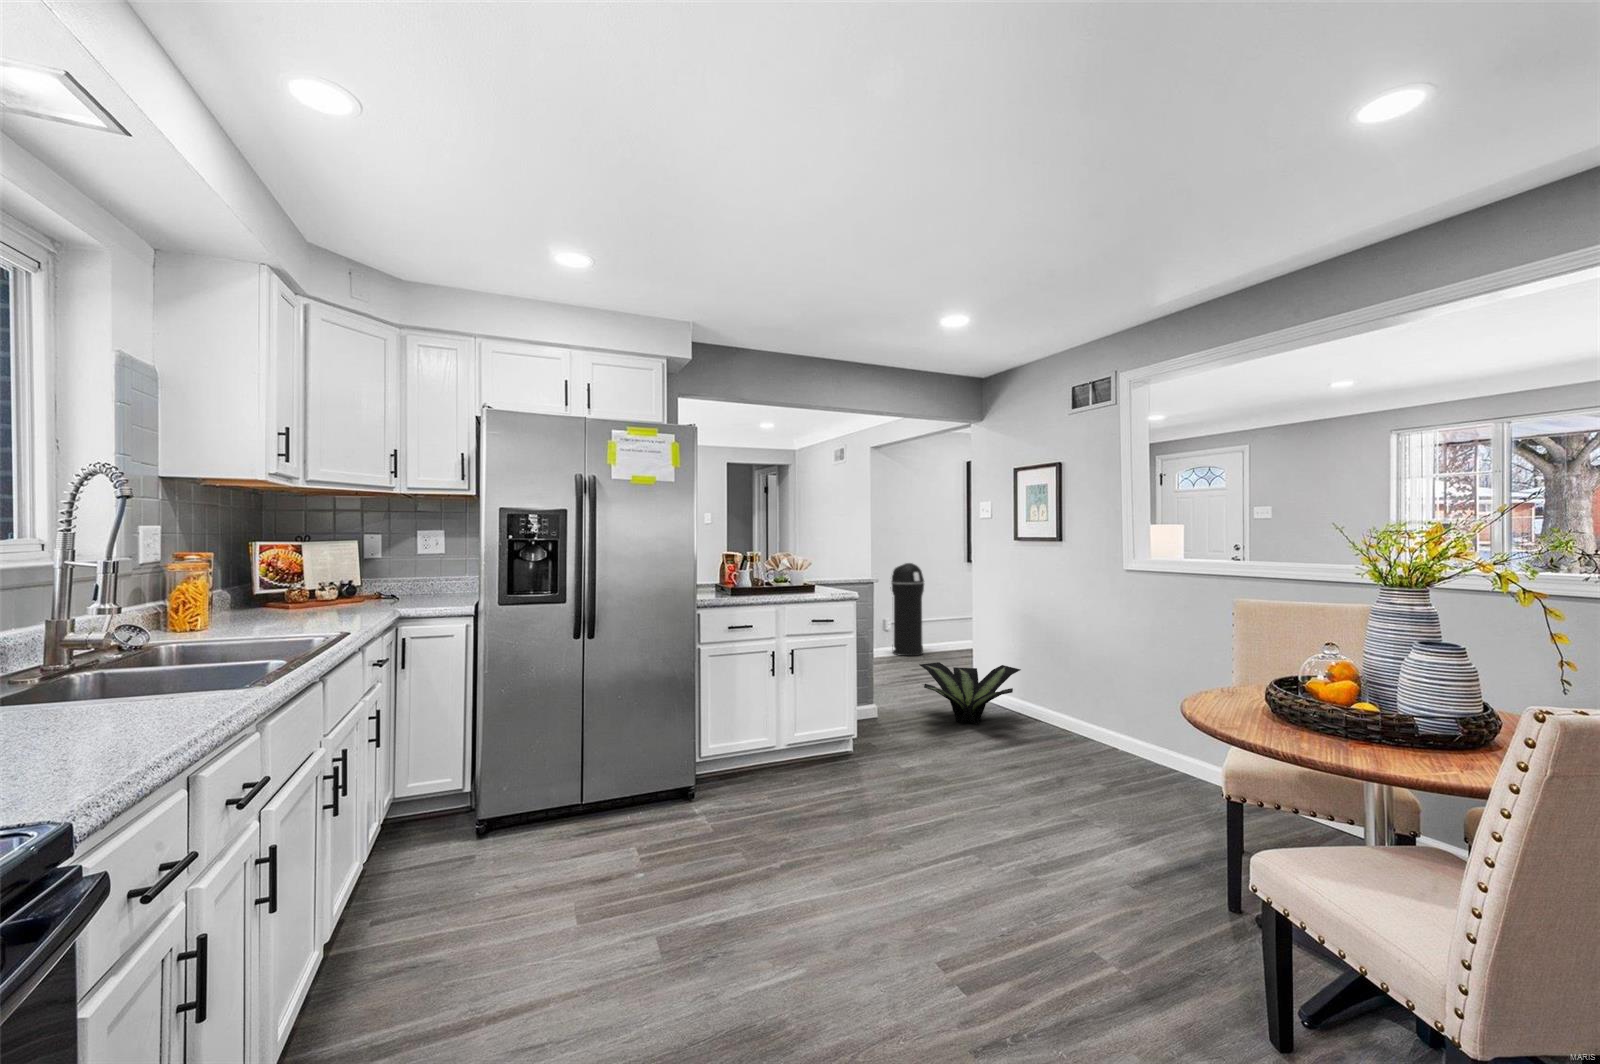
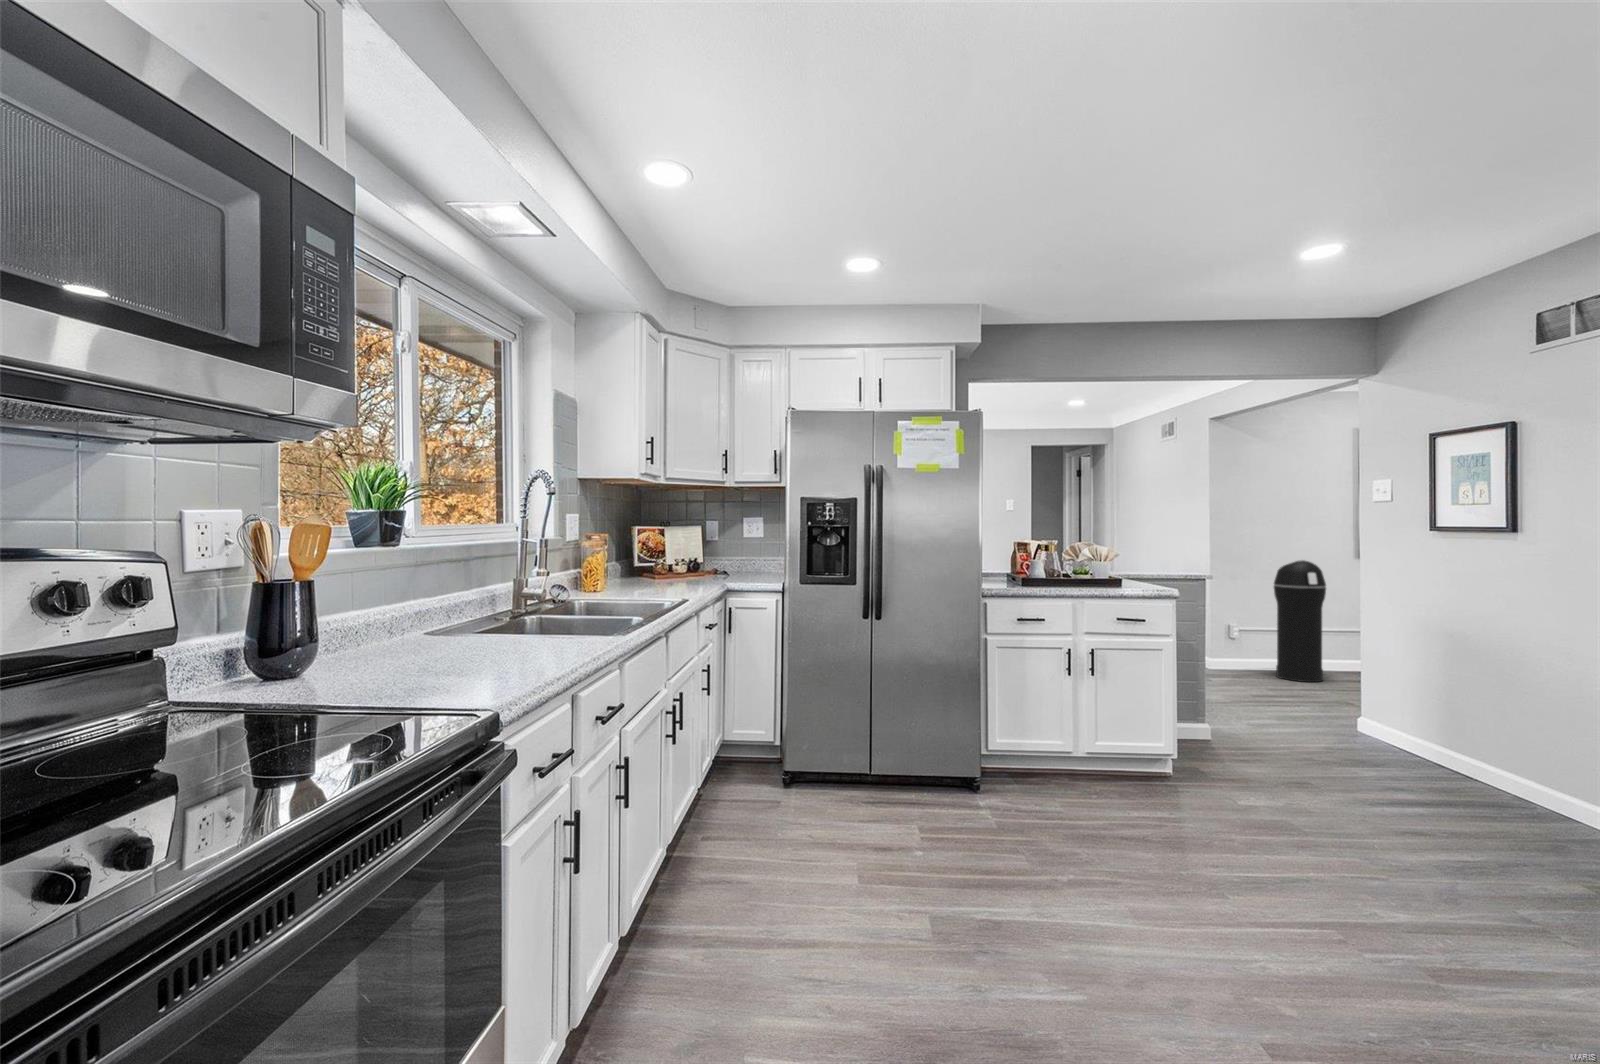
potted plant: present [919,662,1021,725] -> none [1276,686,1443,769]

